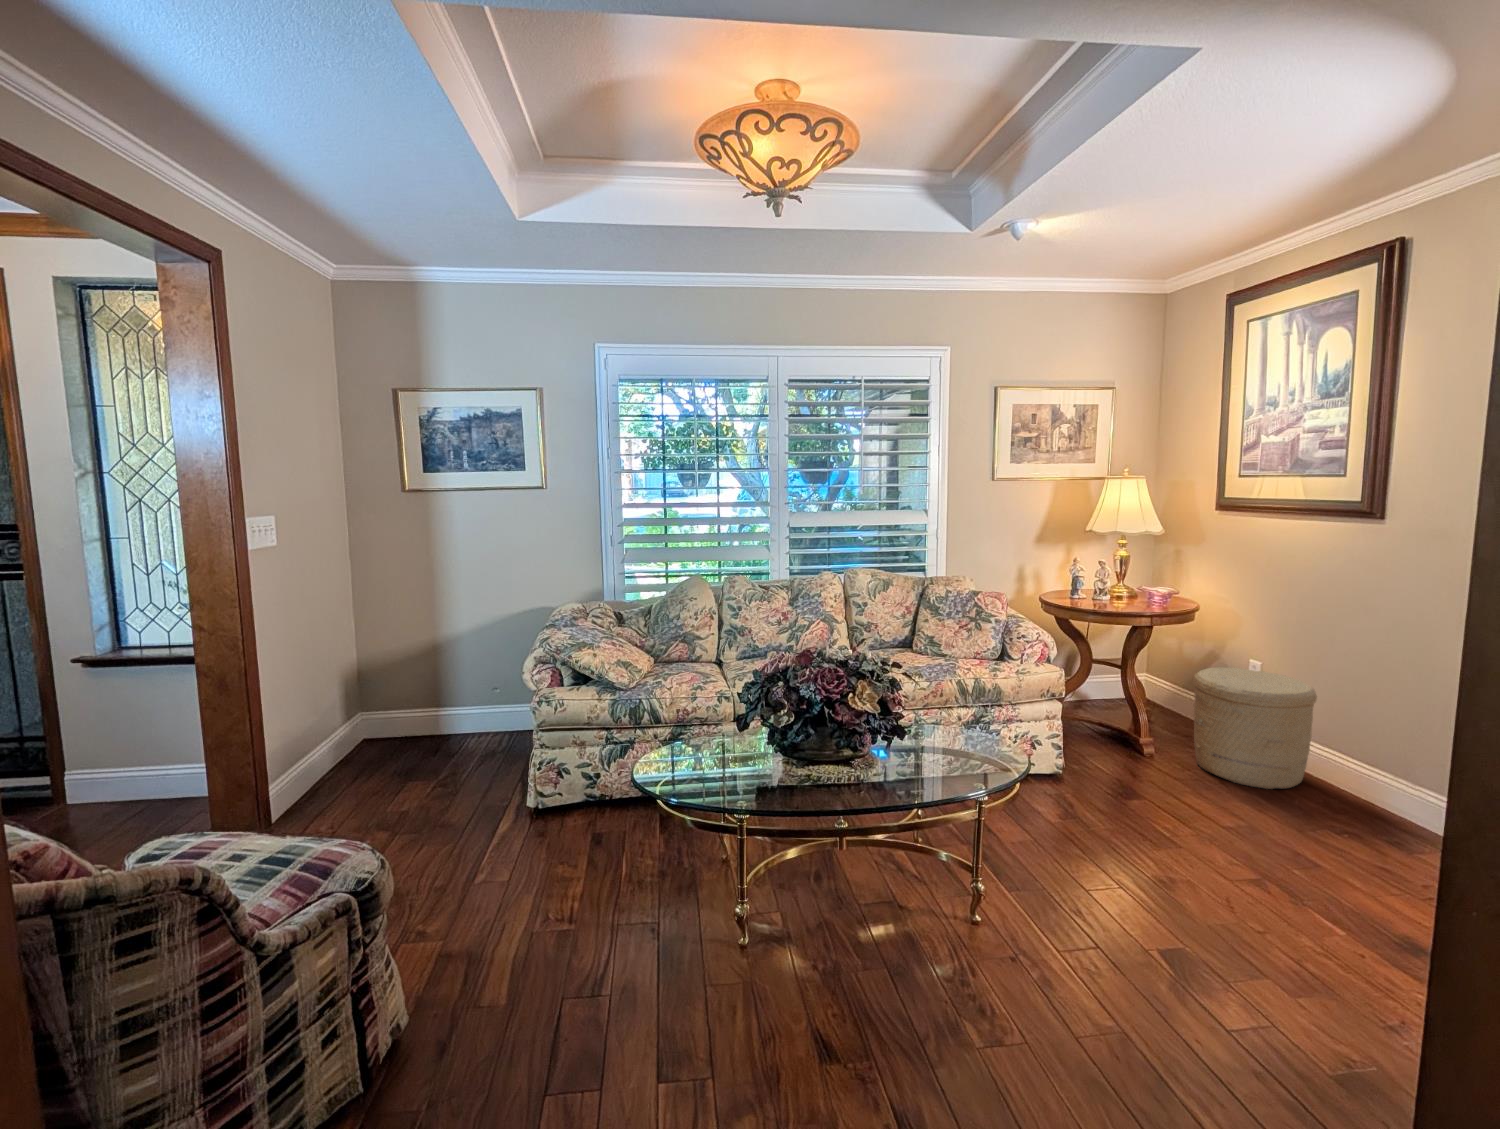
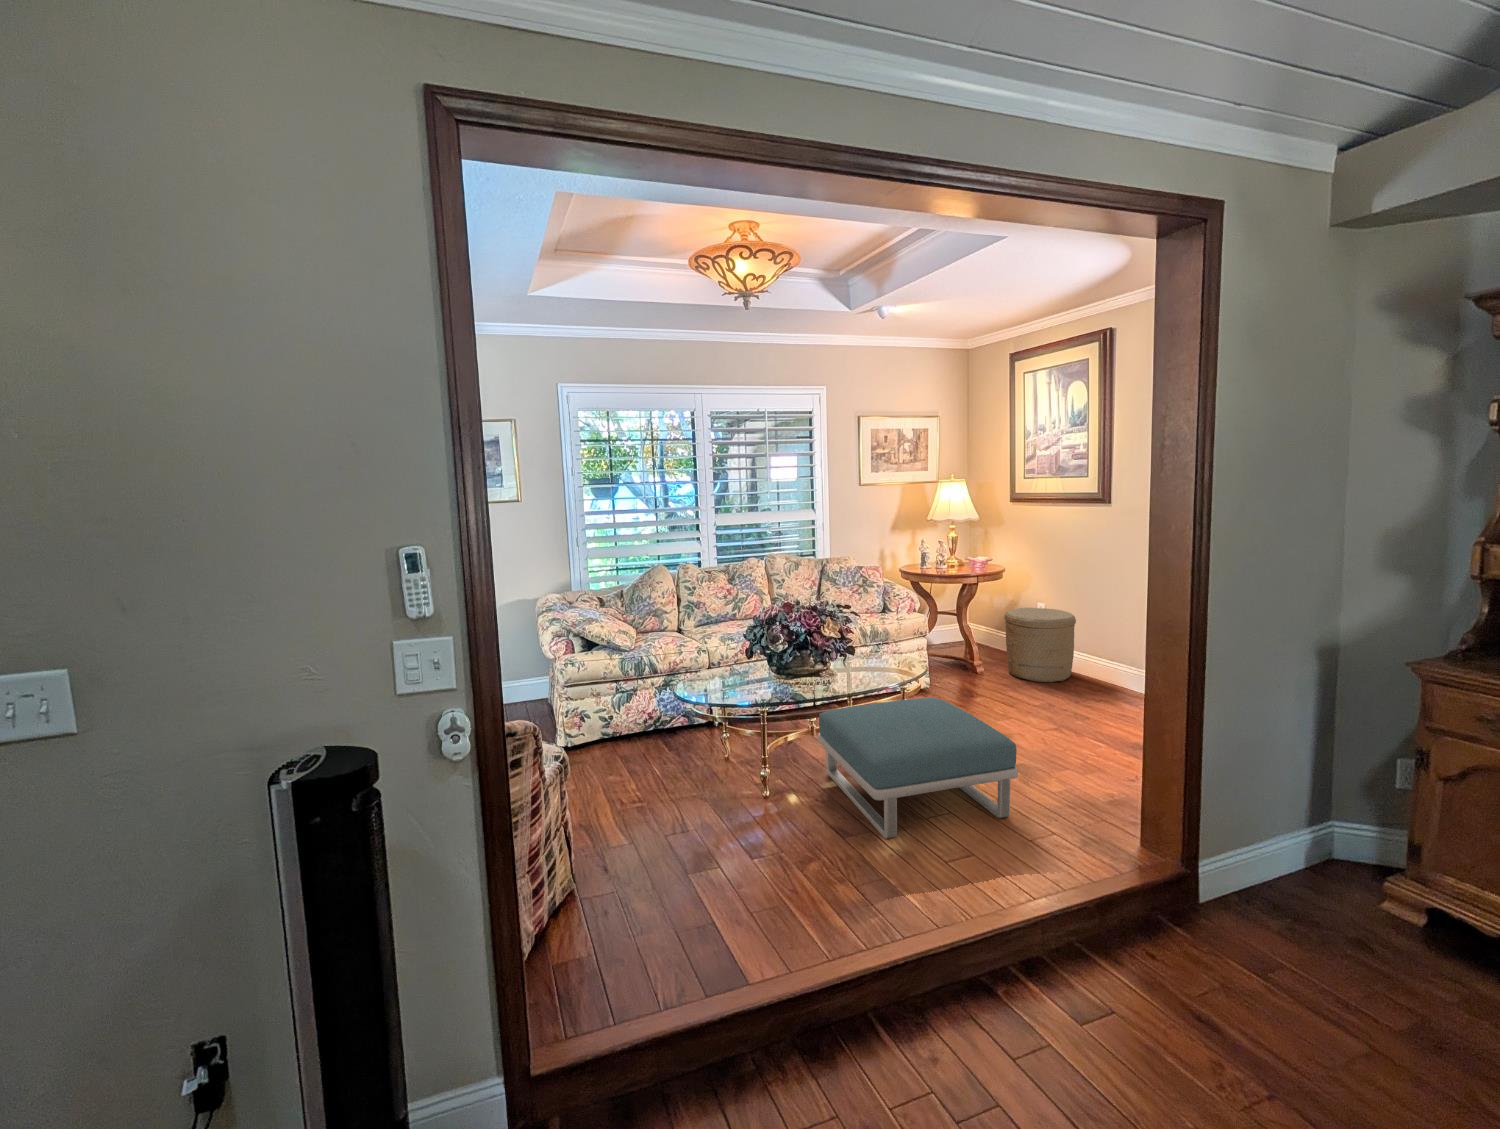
footstool: none [840,820,1170,1092] -> present [818,698,1018,839]

